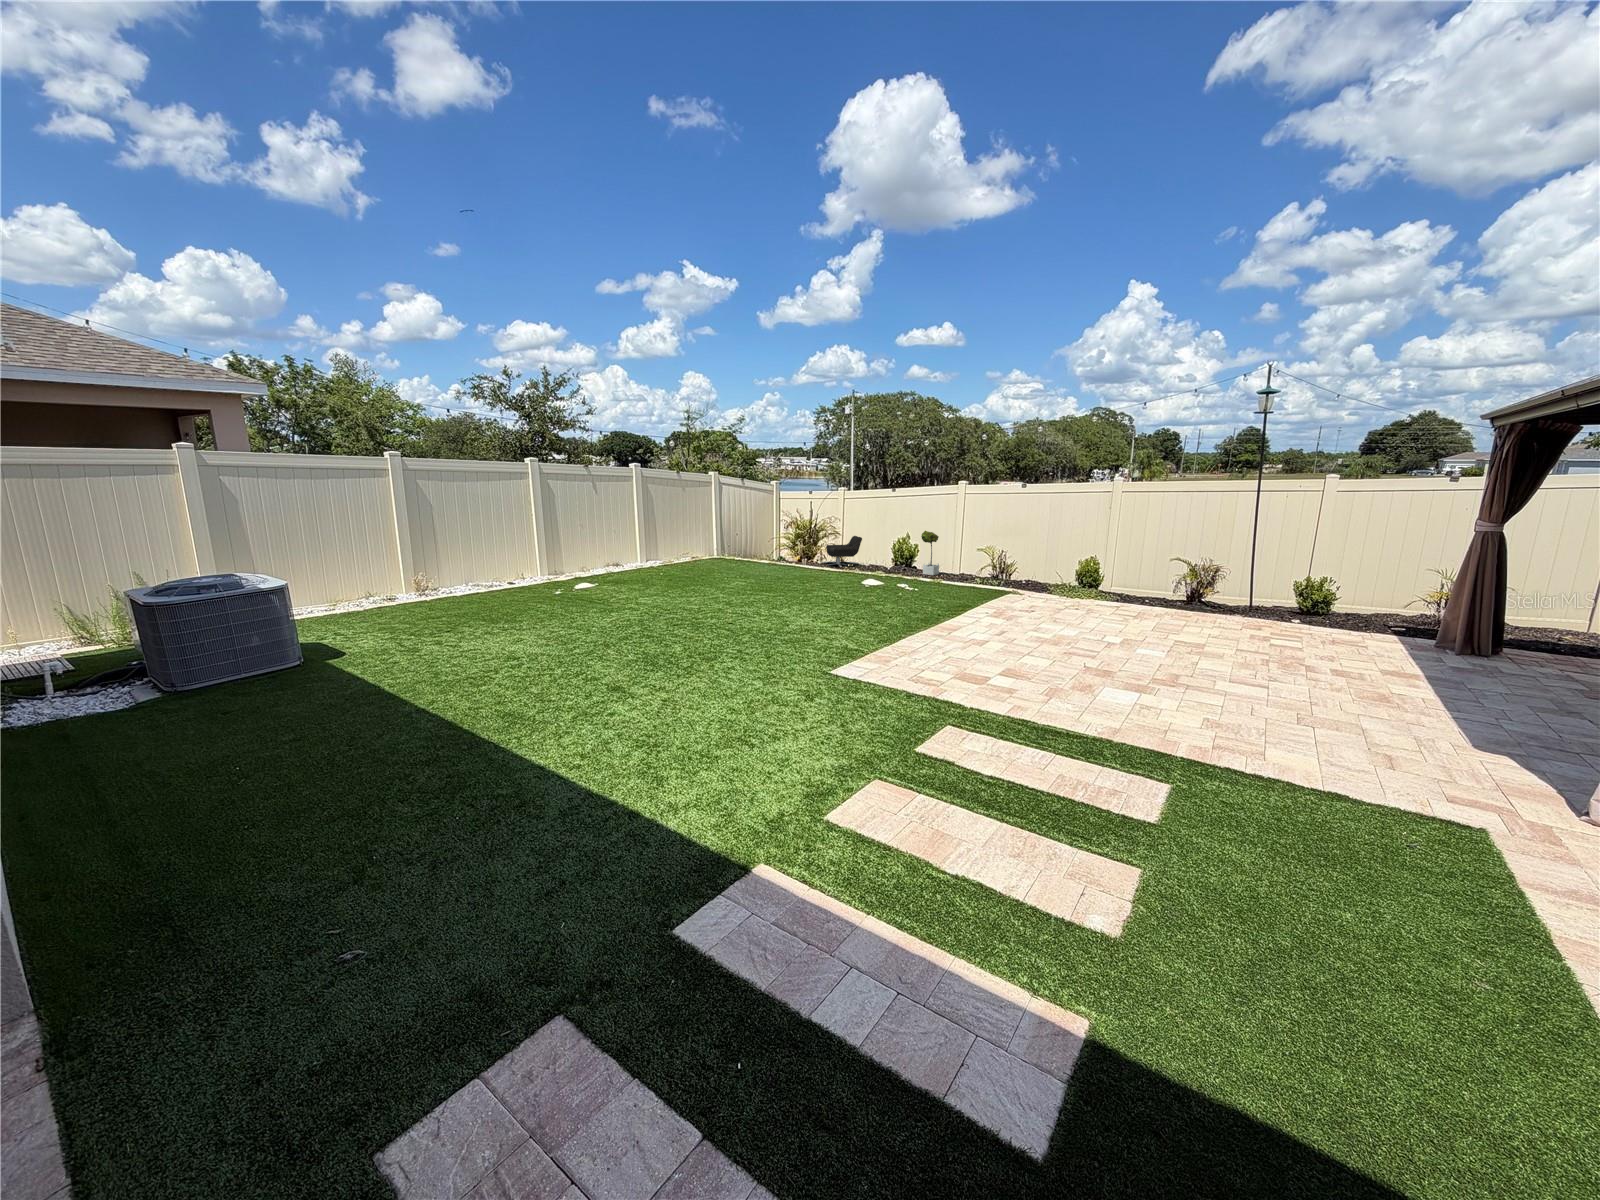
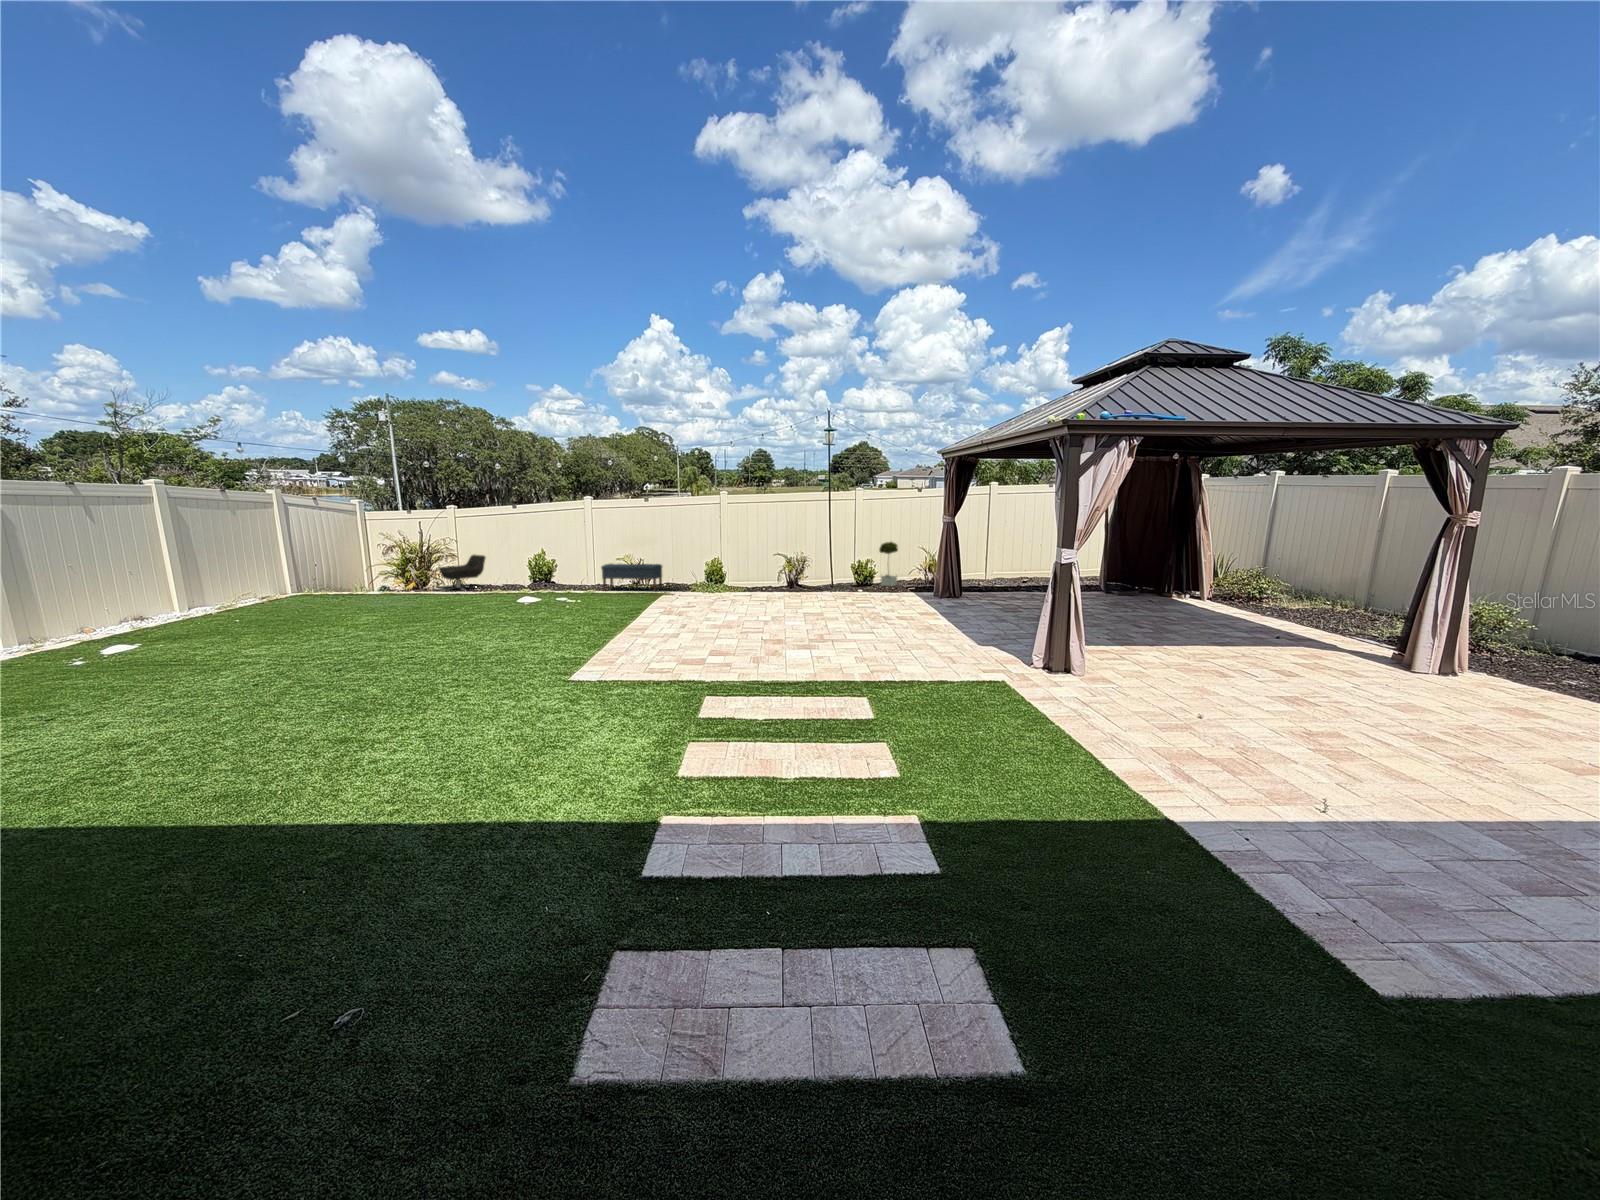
potted tree: present [921,531,939,575] -> present [879,542,898,586]
bench: none [957,553,1023,587] -> present [601,563,662,591]

